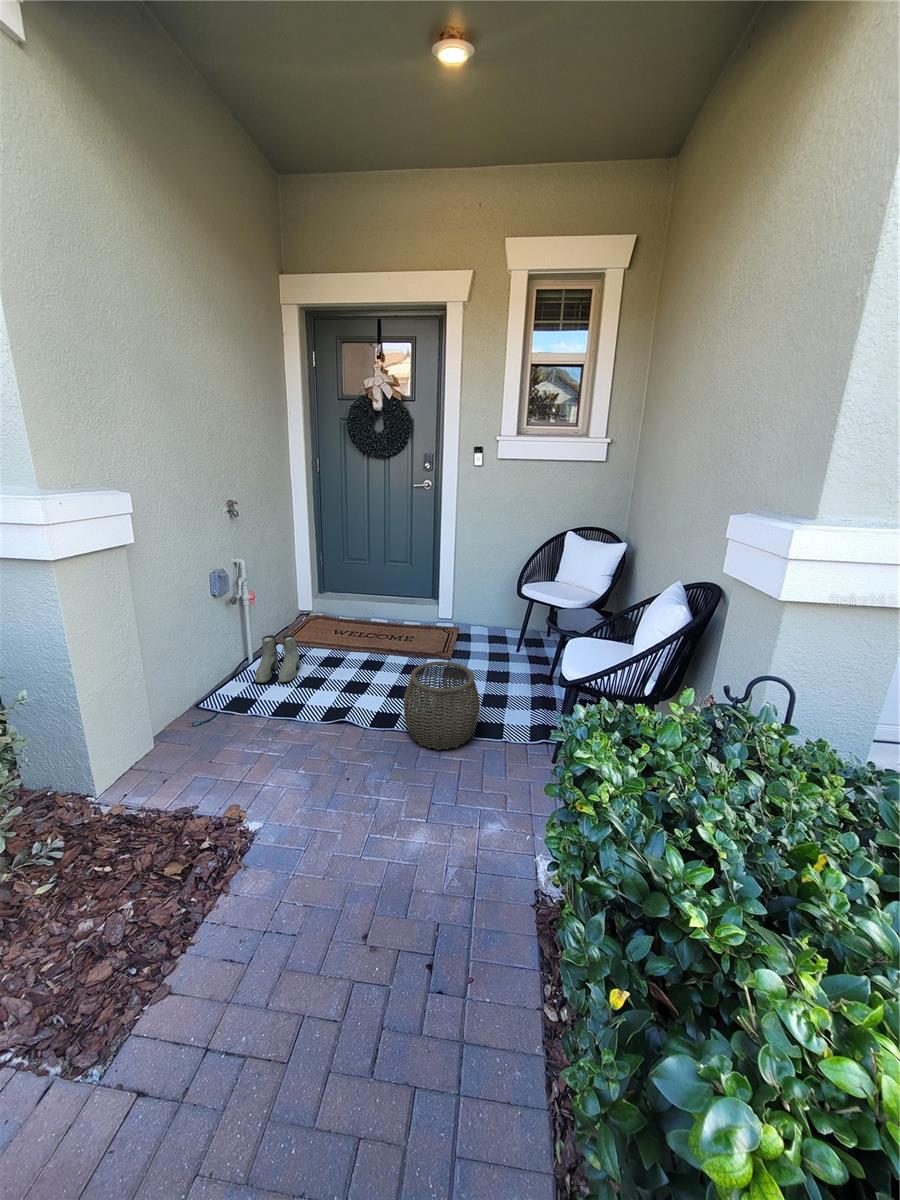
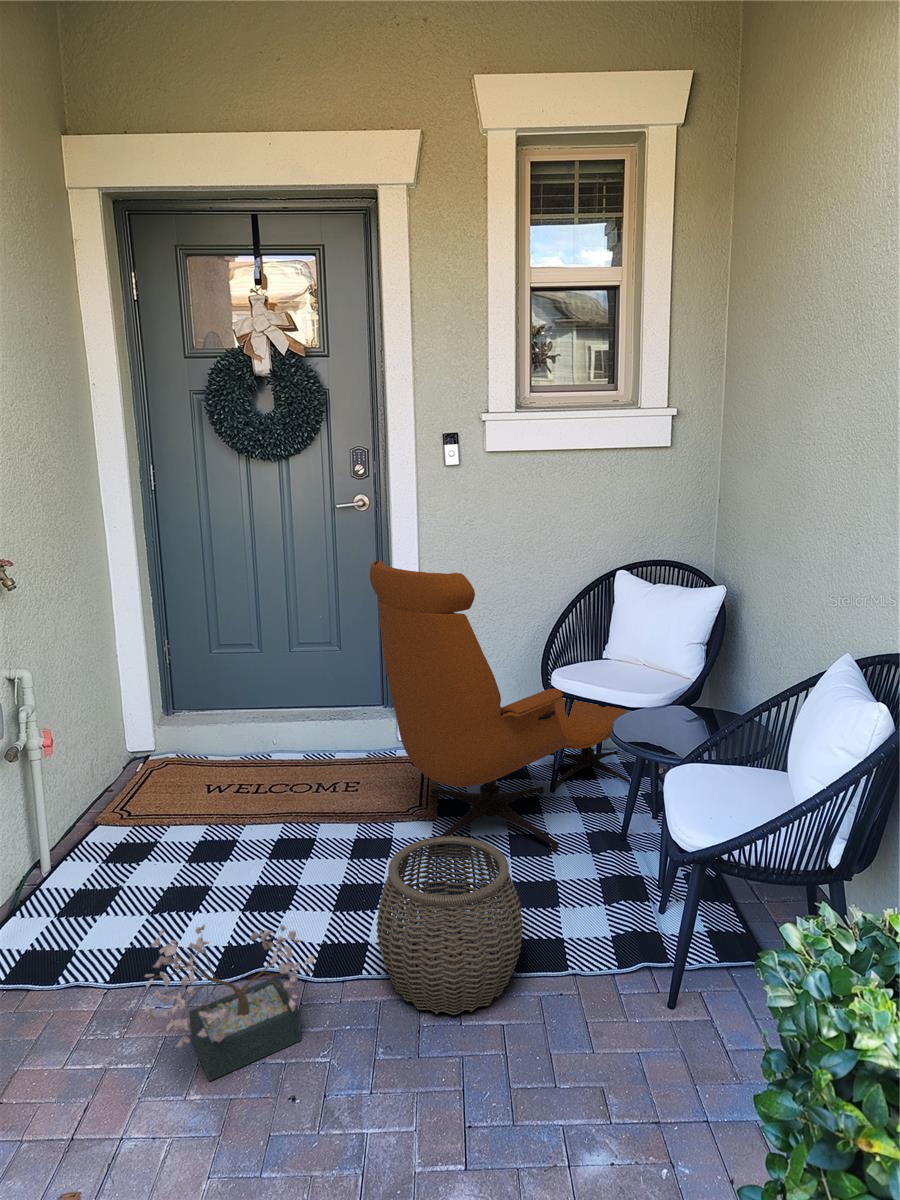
lounge chair: none [421,515,571,680] -> present [370,560,630,851]
boots: present [255,635,299,683] -> none [65,808,148,913]
decorative plant: none [281,688,369,764] -> present [145,925,314,1081]

